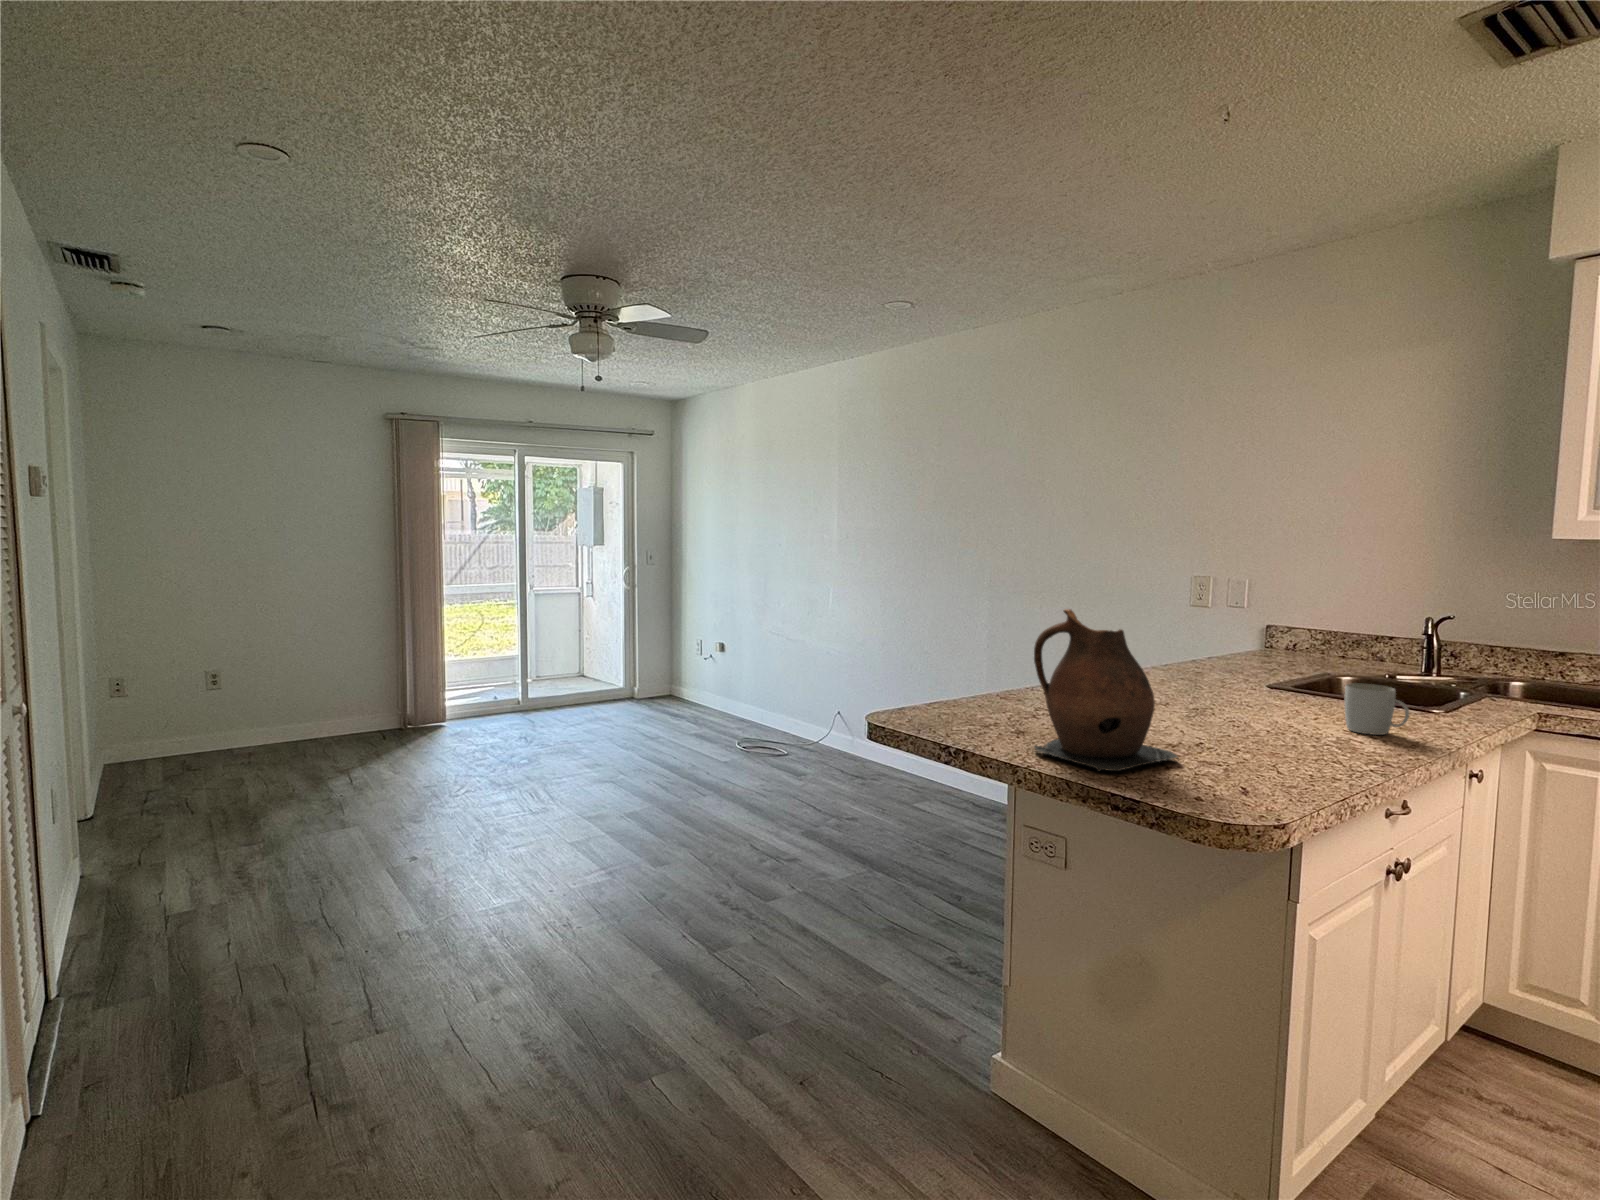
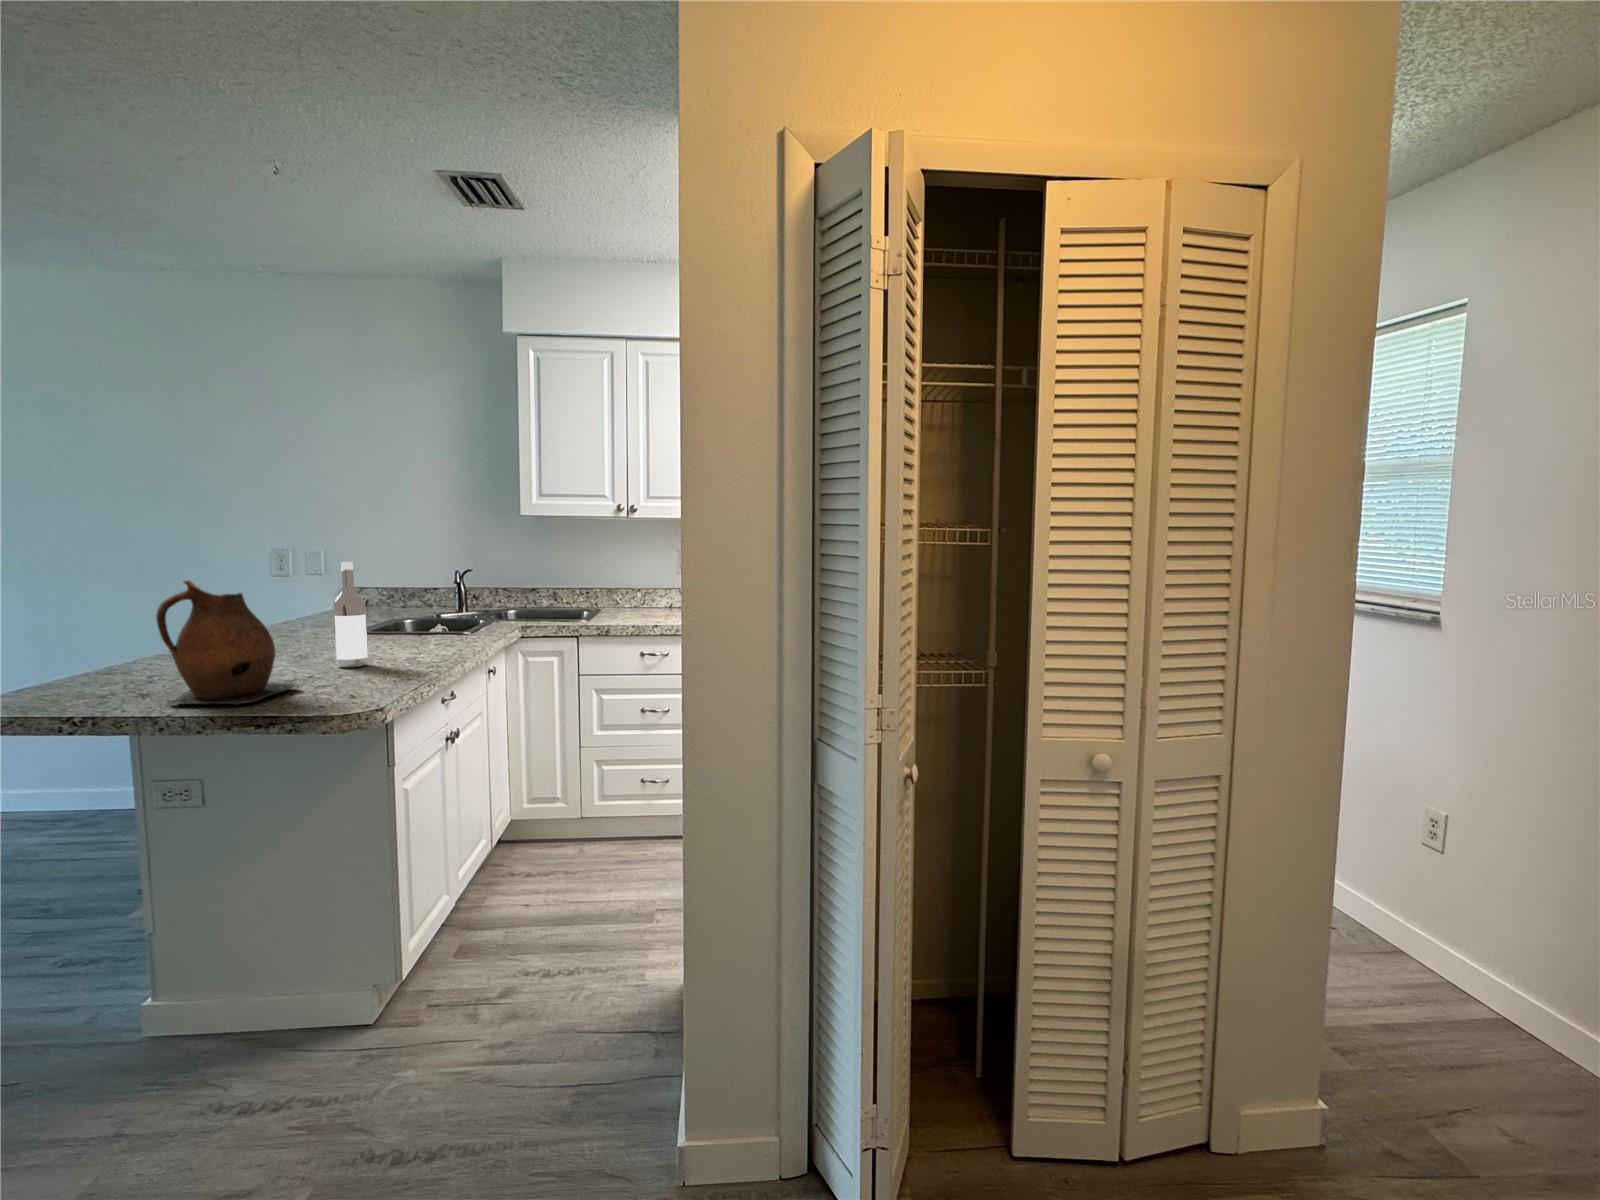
wine bottle: none [1236,598,1283,741] -> present [333,562,368,668]
mug: present [1345,683,1409,735] -> none [409,618,449,652]

